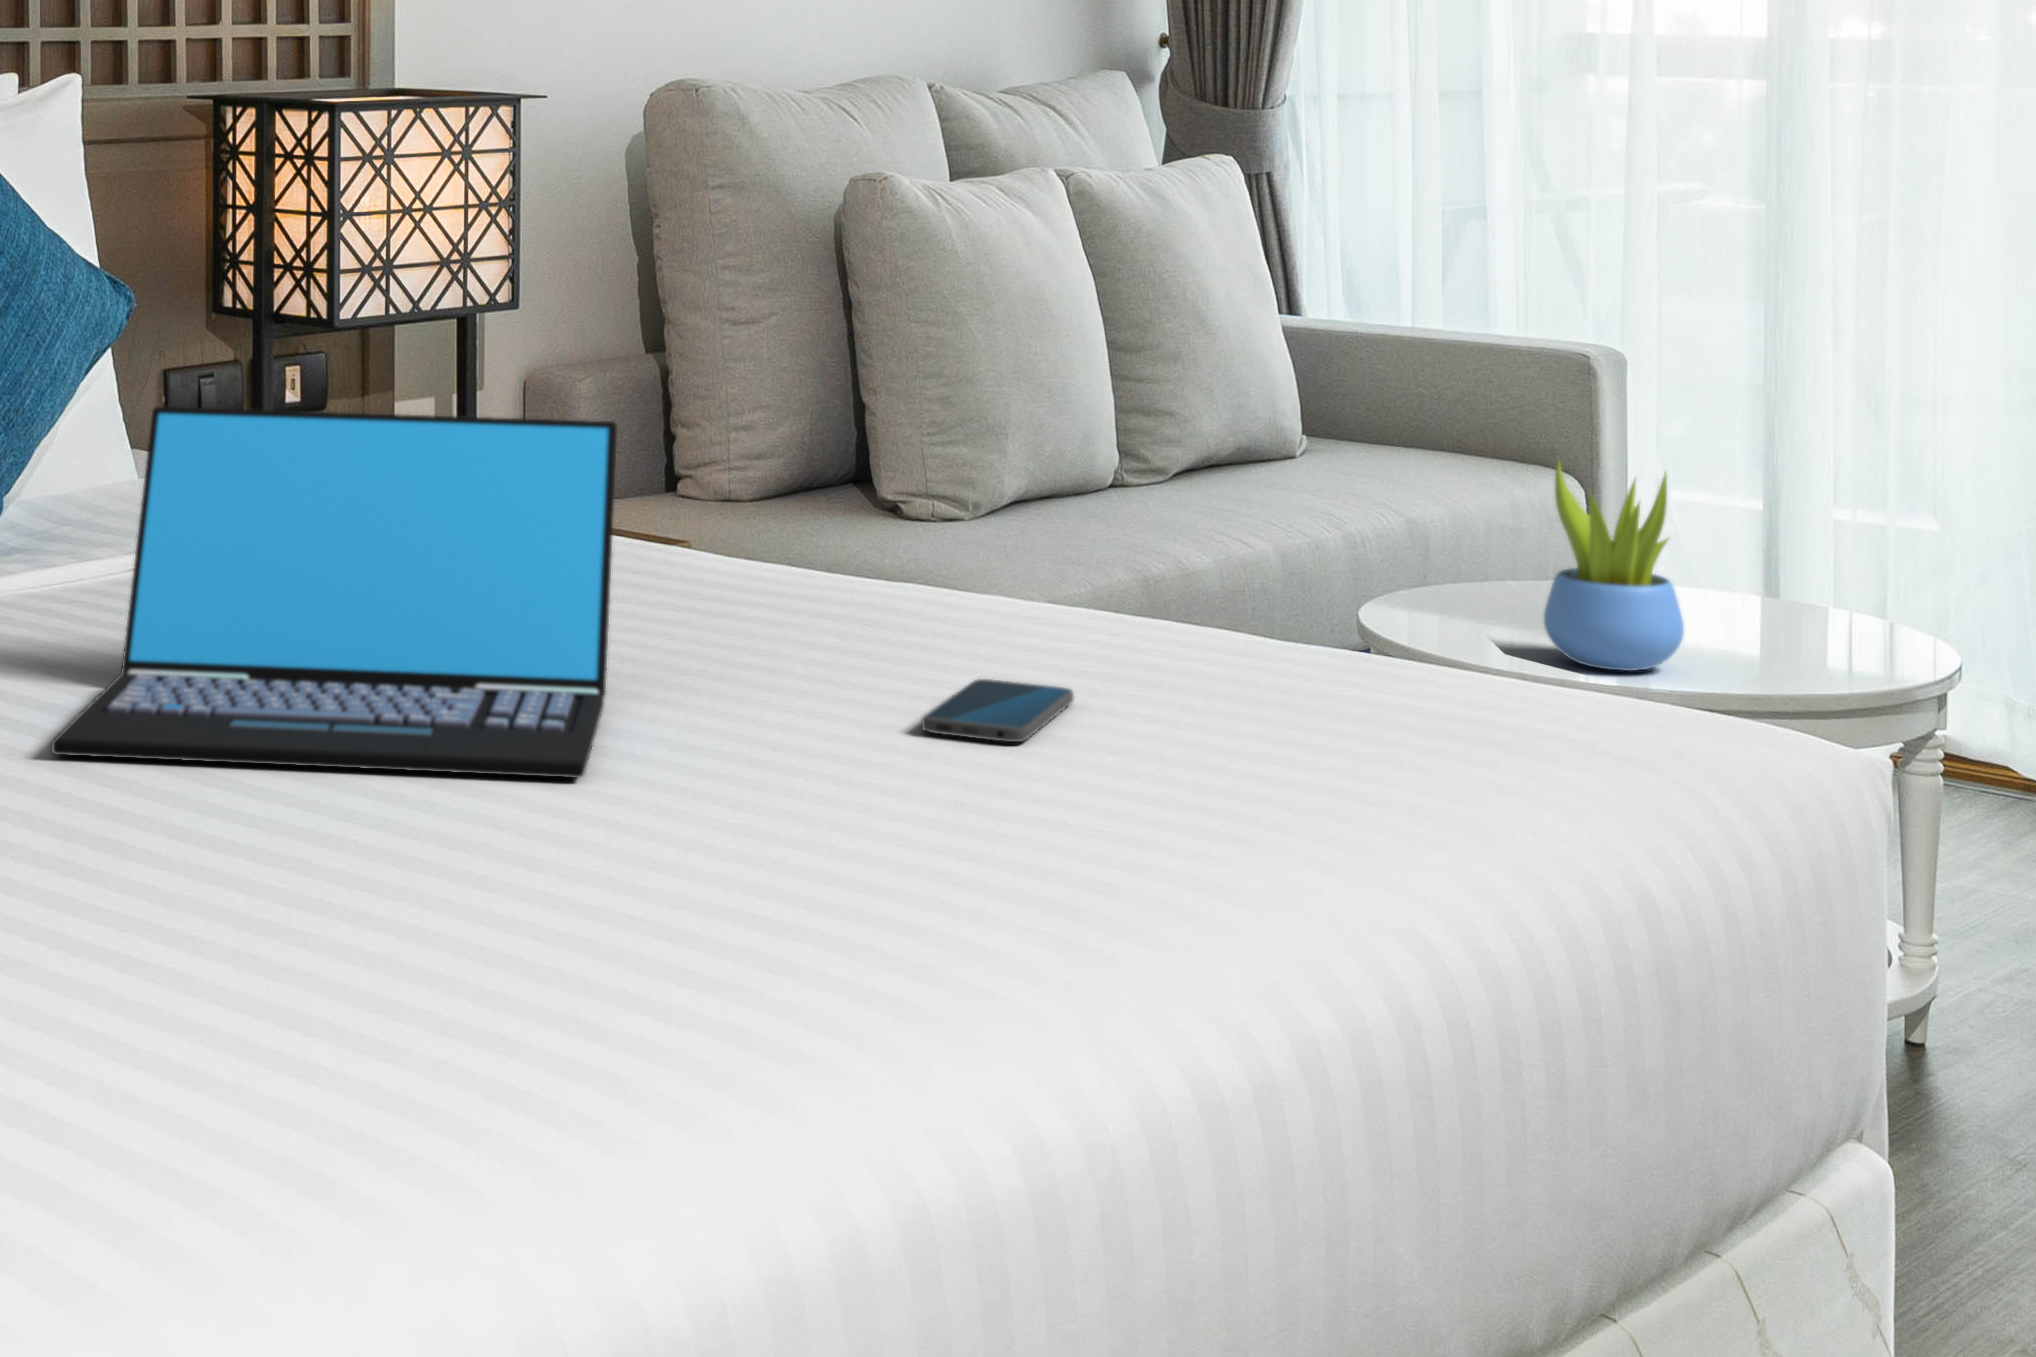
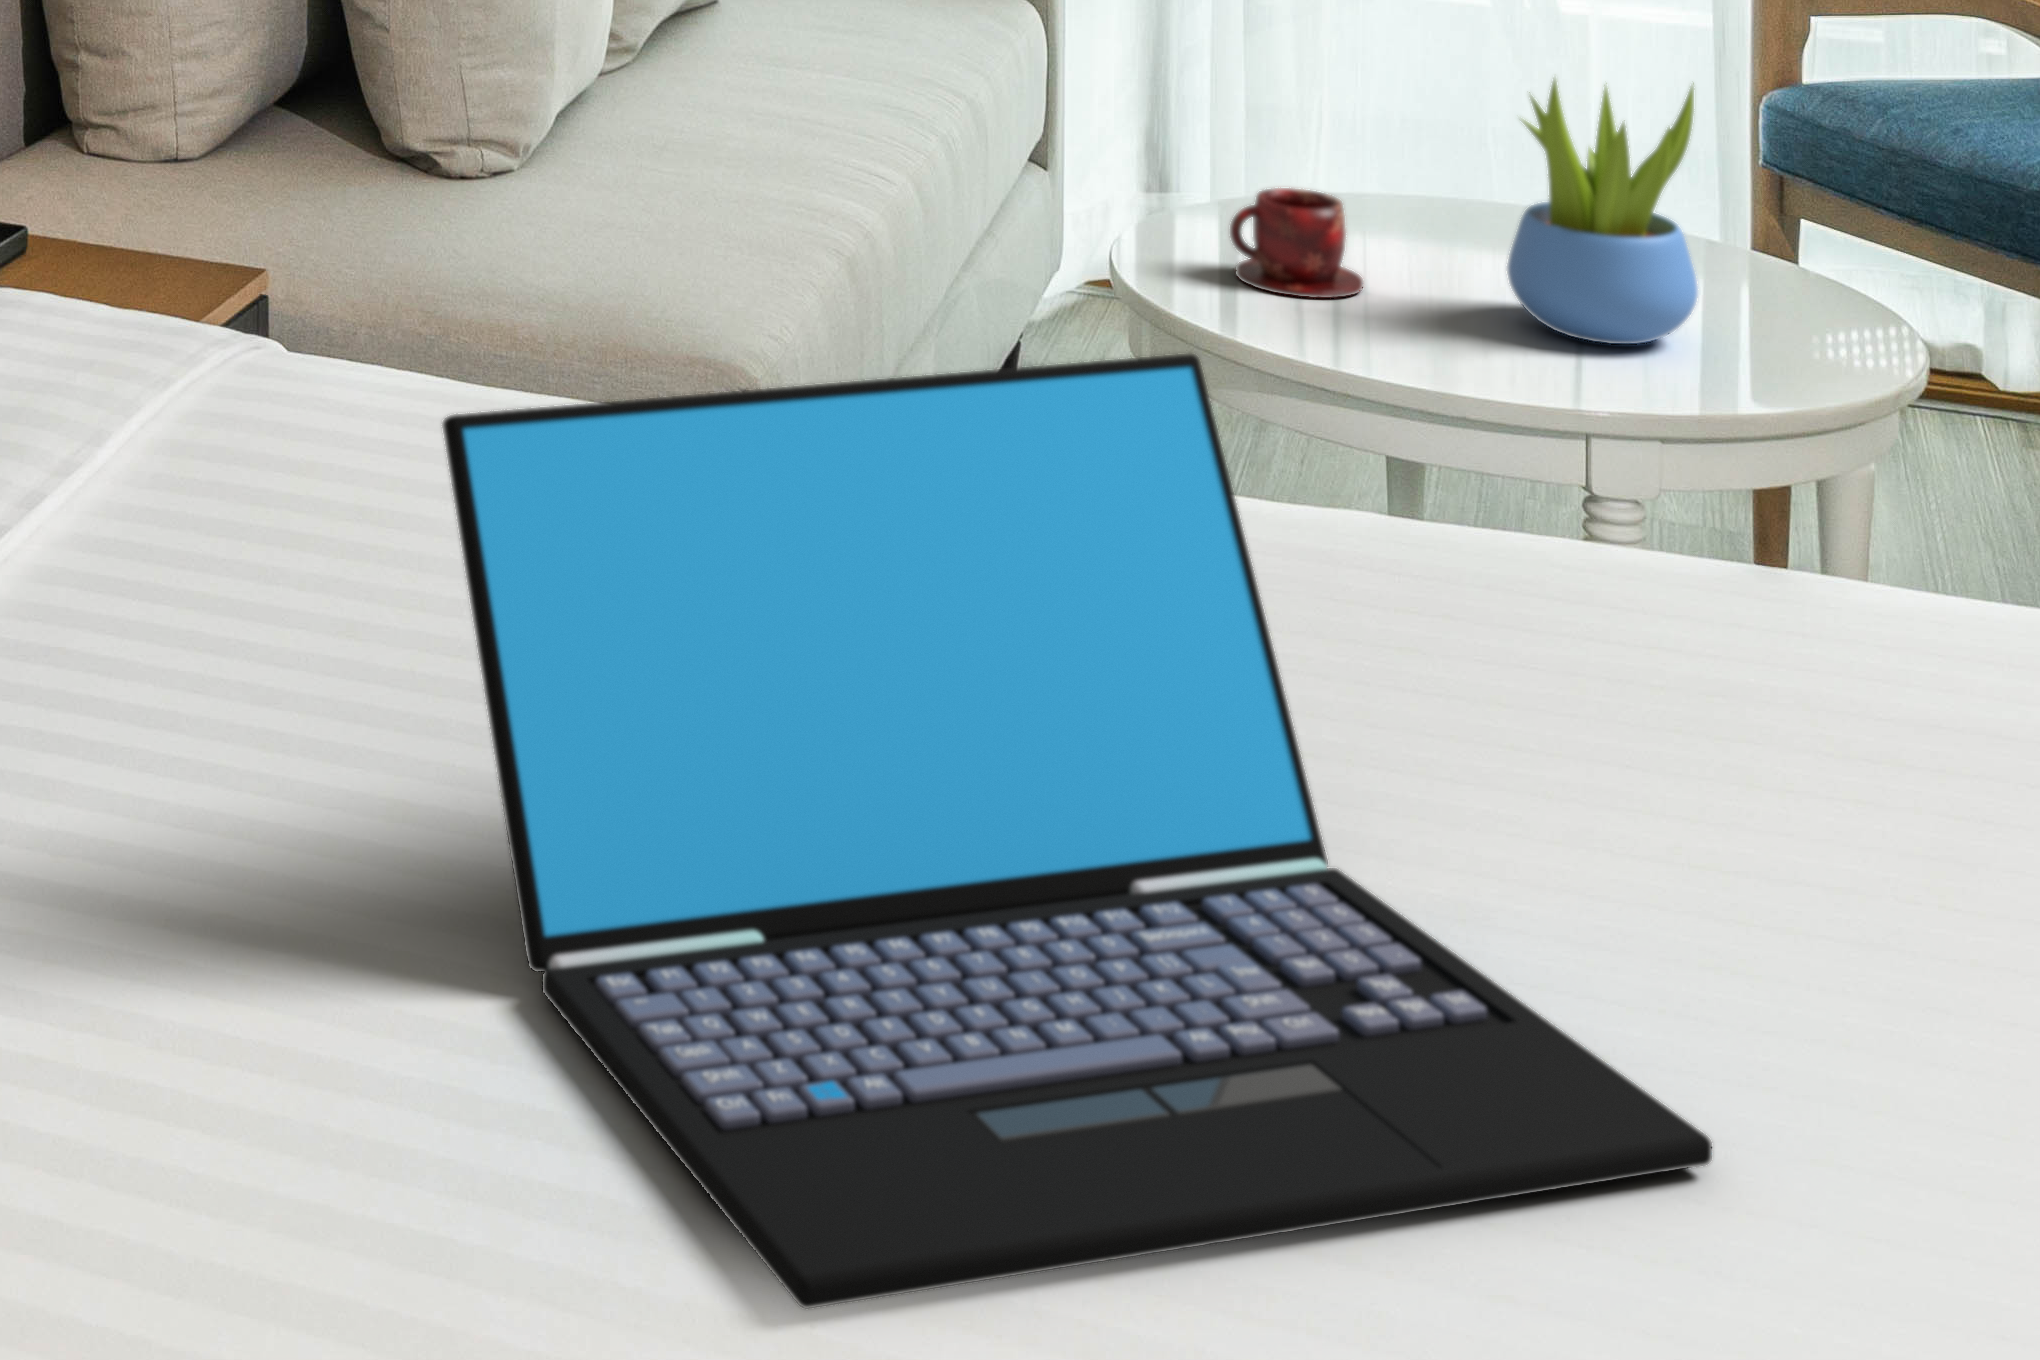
teacup: none [1377,557,1477,634] -> present [1230,188,1363,298]
smartphone: present [922,679,1074,742] -> none [1690,694,2019,871]

